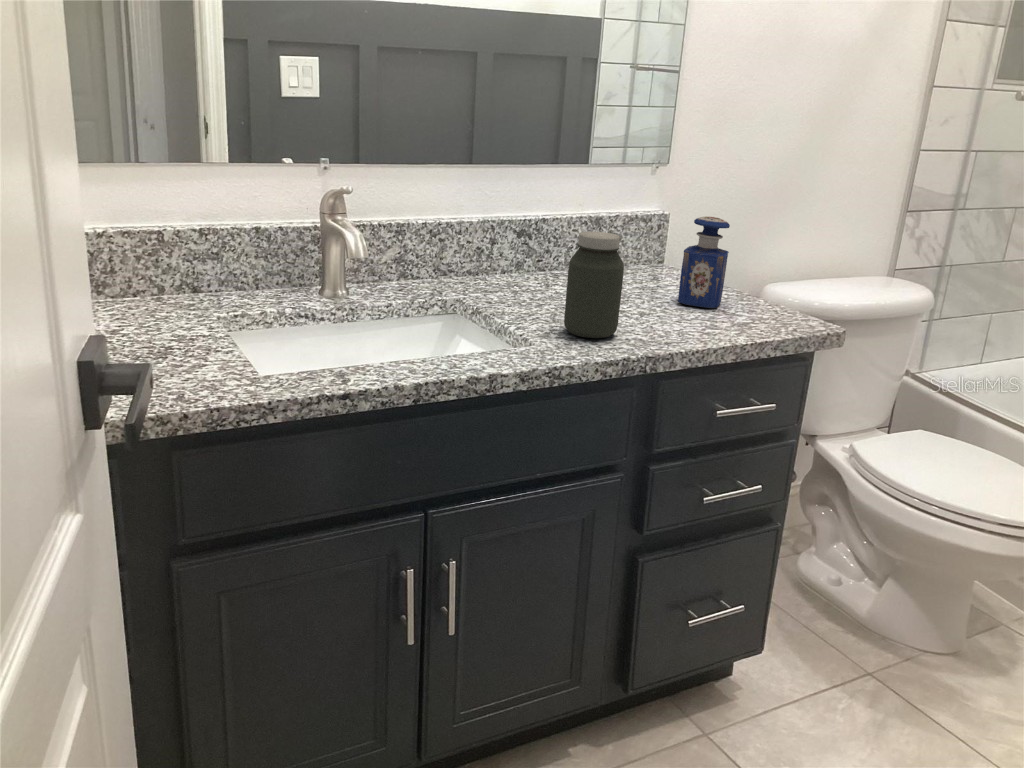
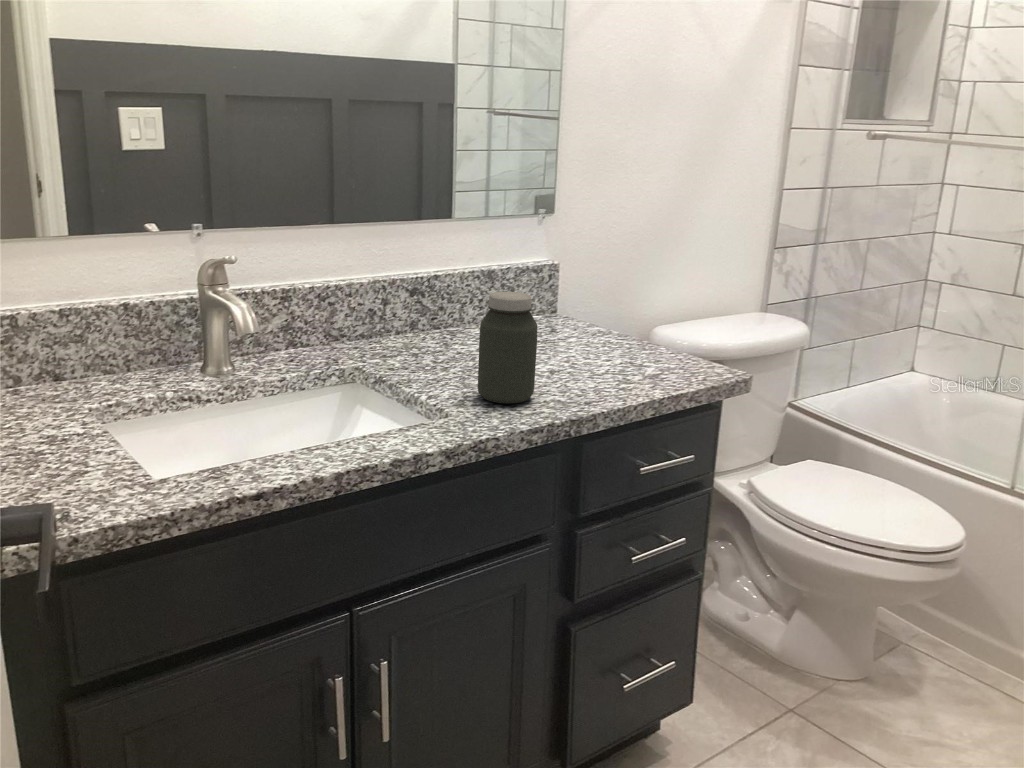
perfume bottle: present [678,217,730,308] -> none [585,267,632,360]

